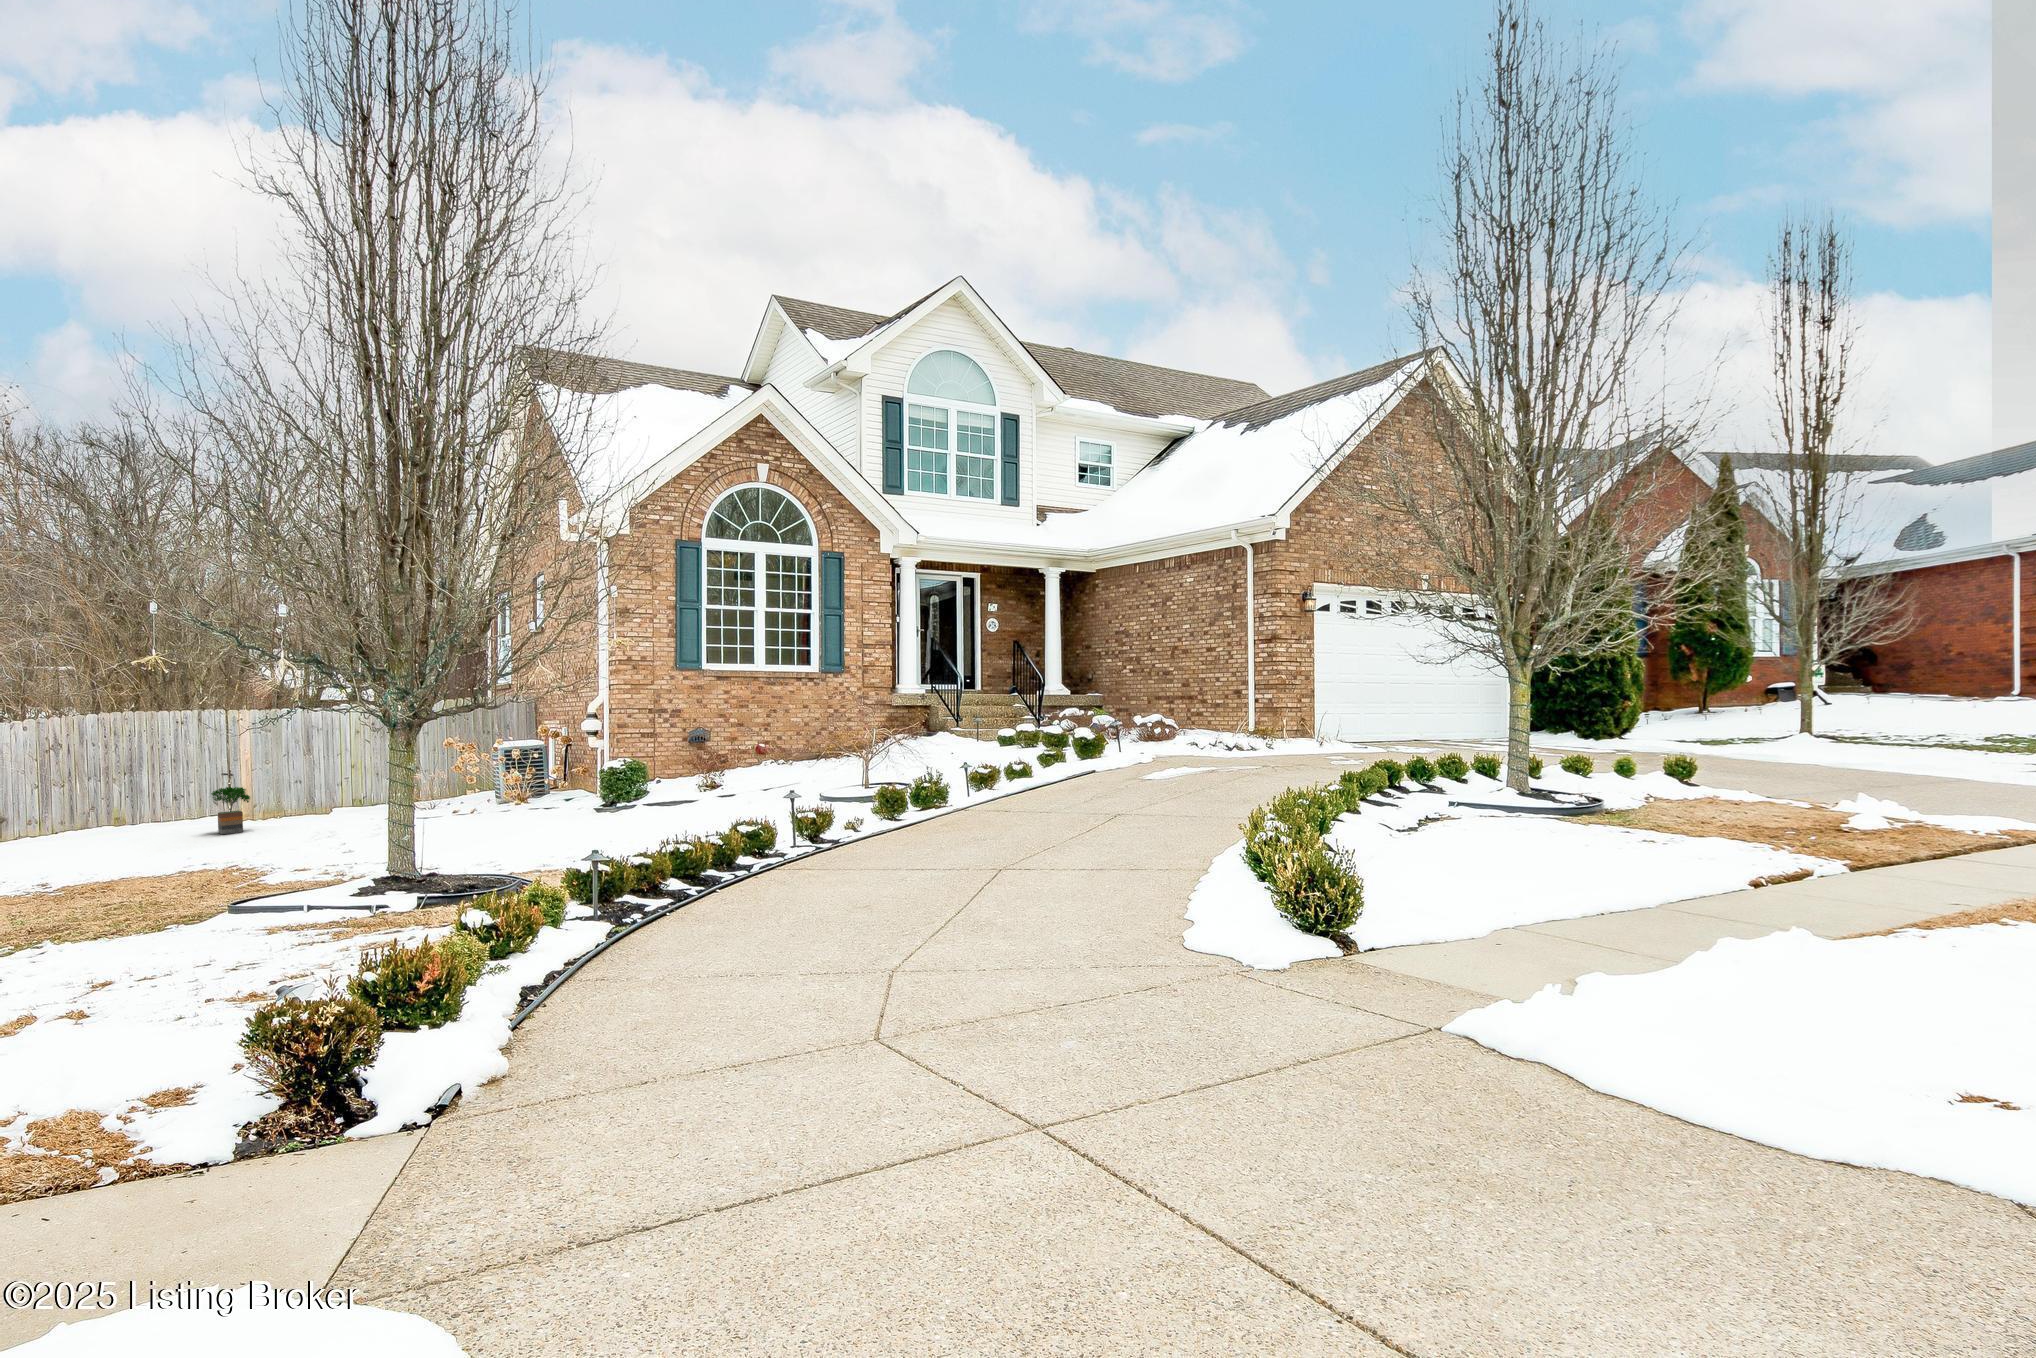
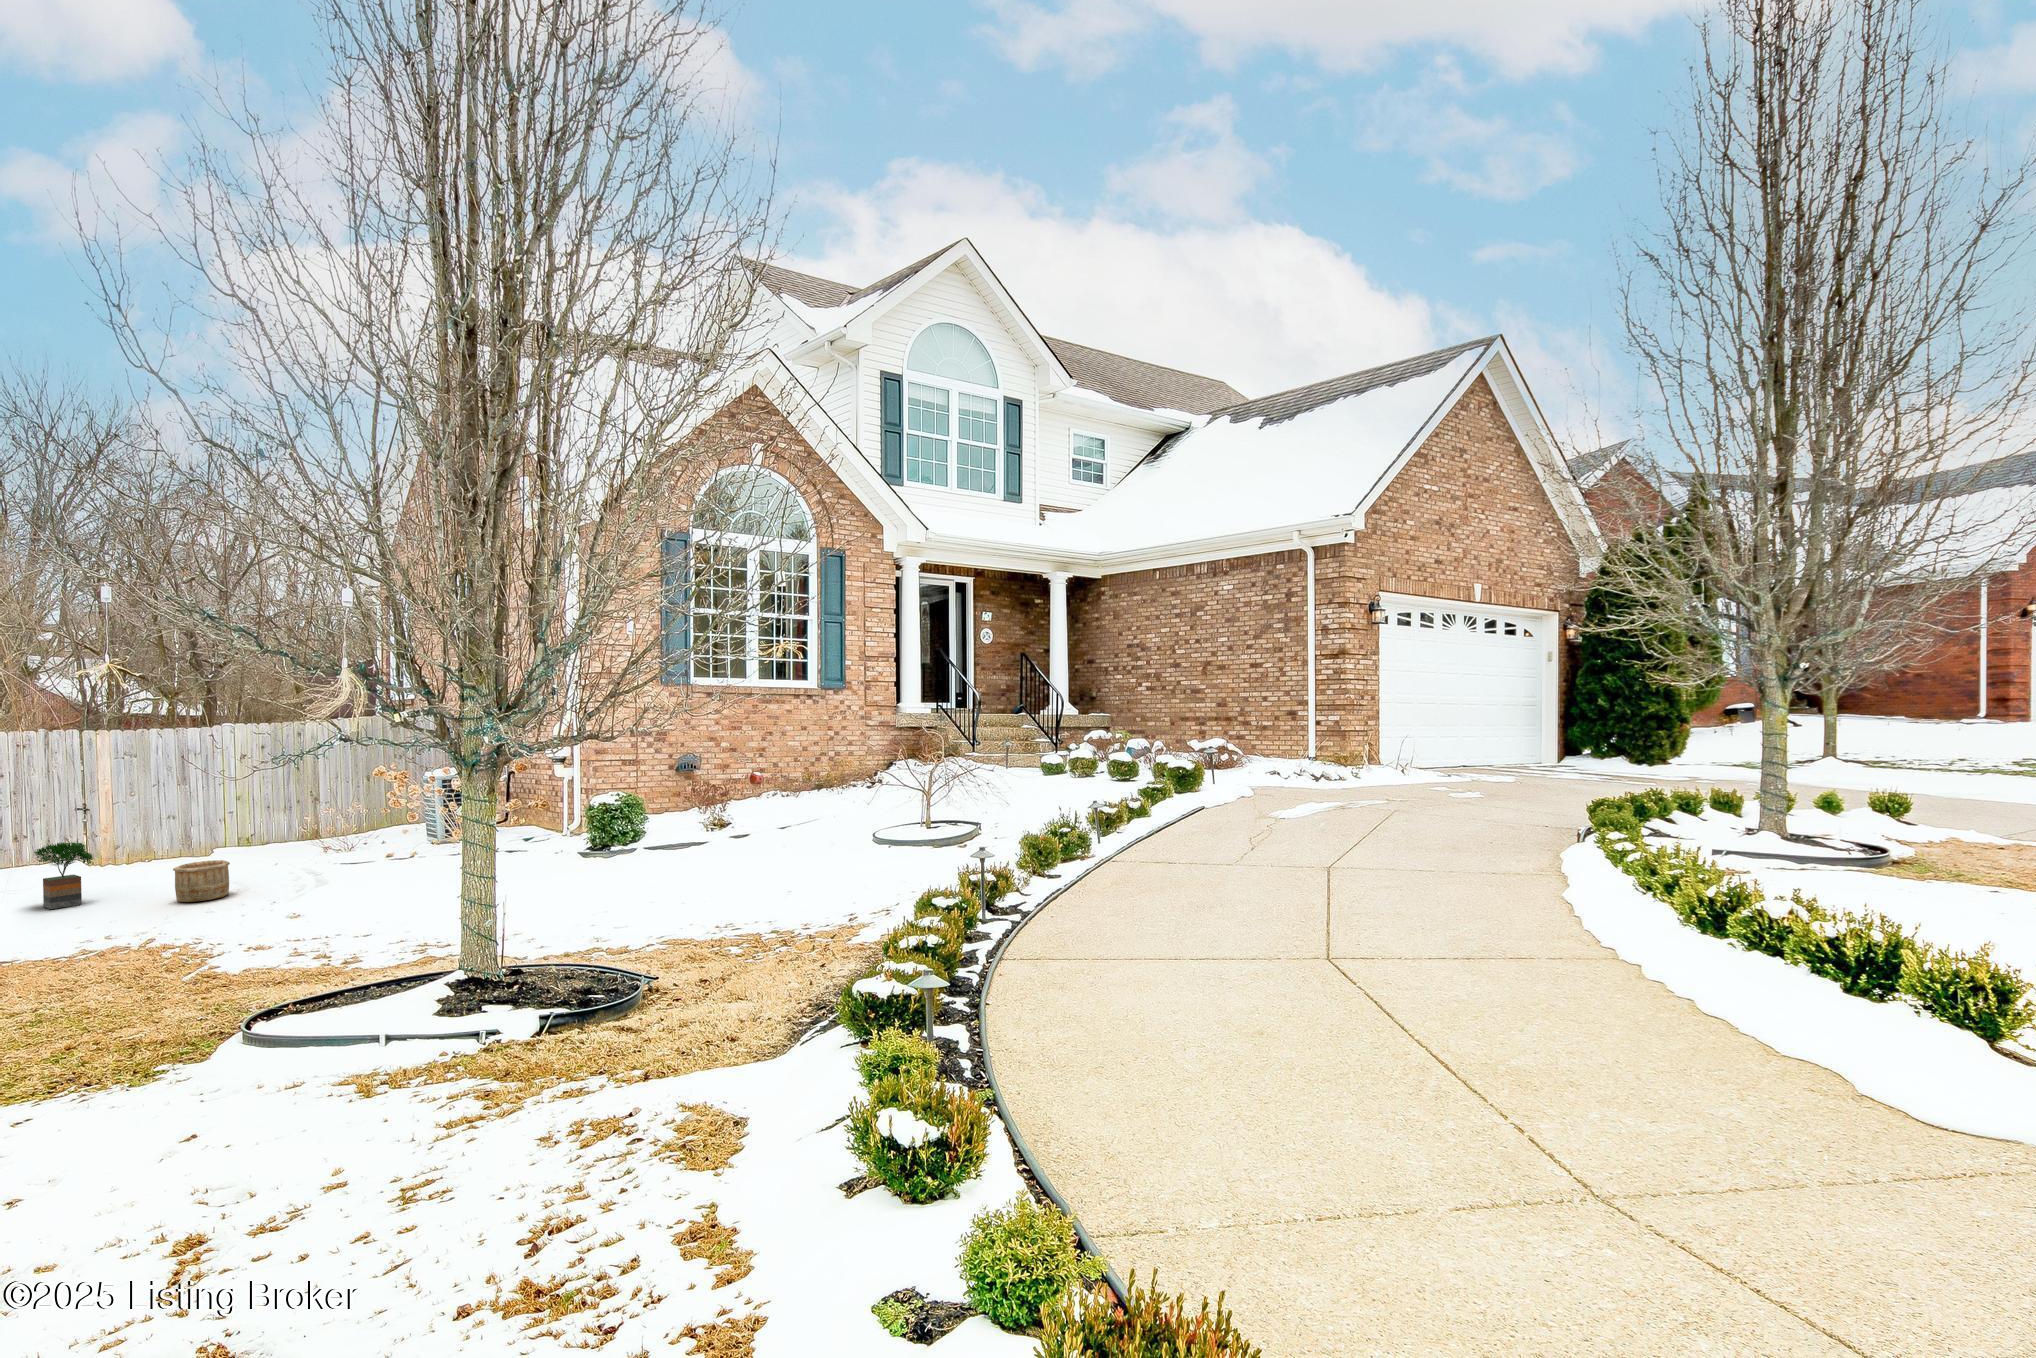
wooden bucket: none [302,802,342,831] -> present [173,860,230,902]

